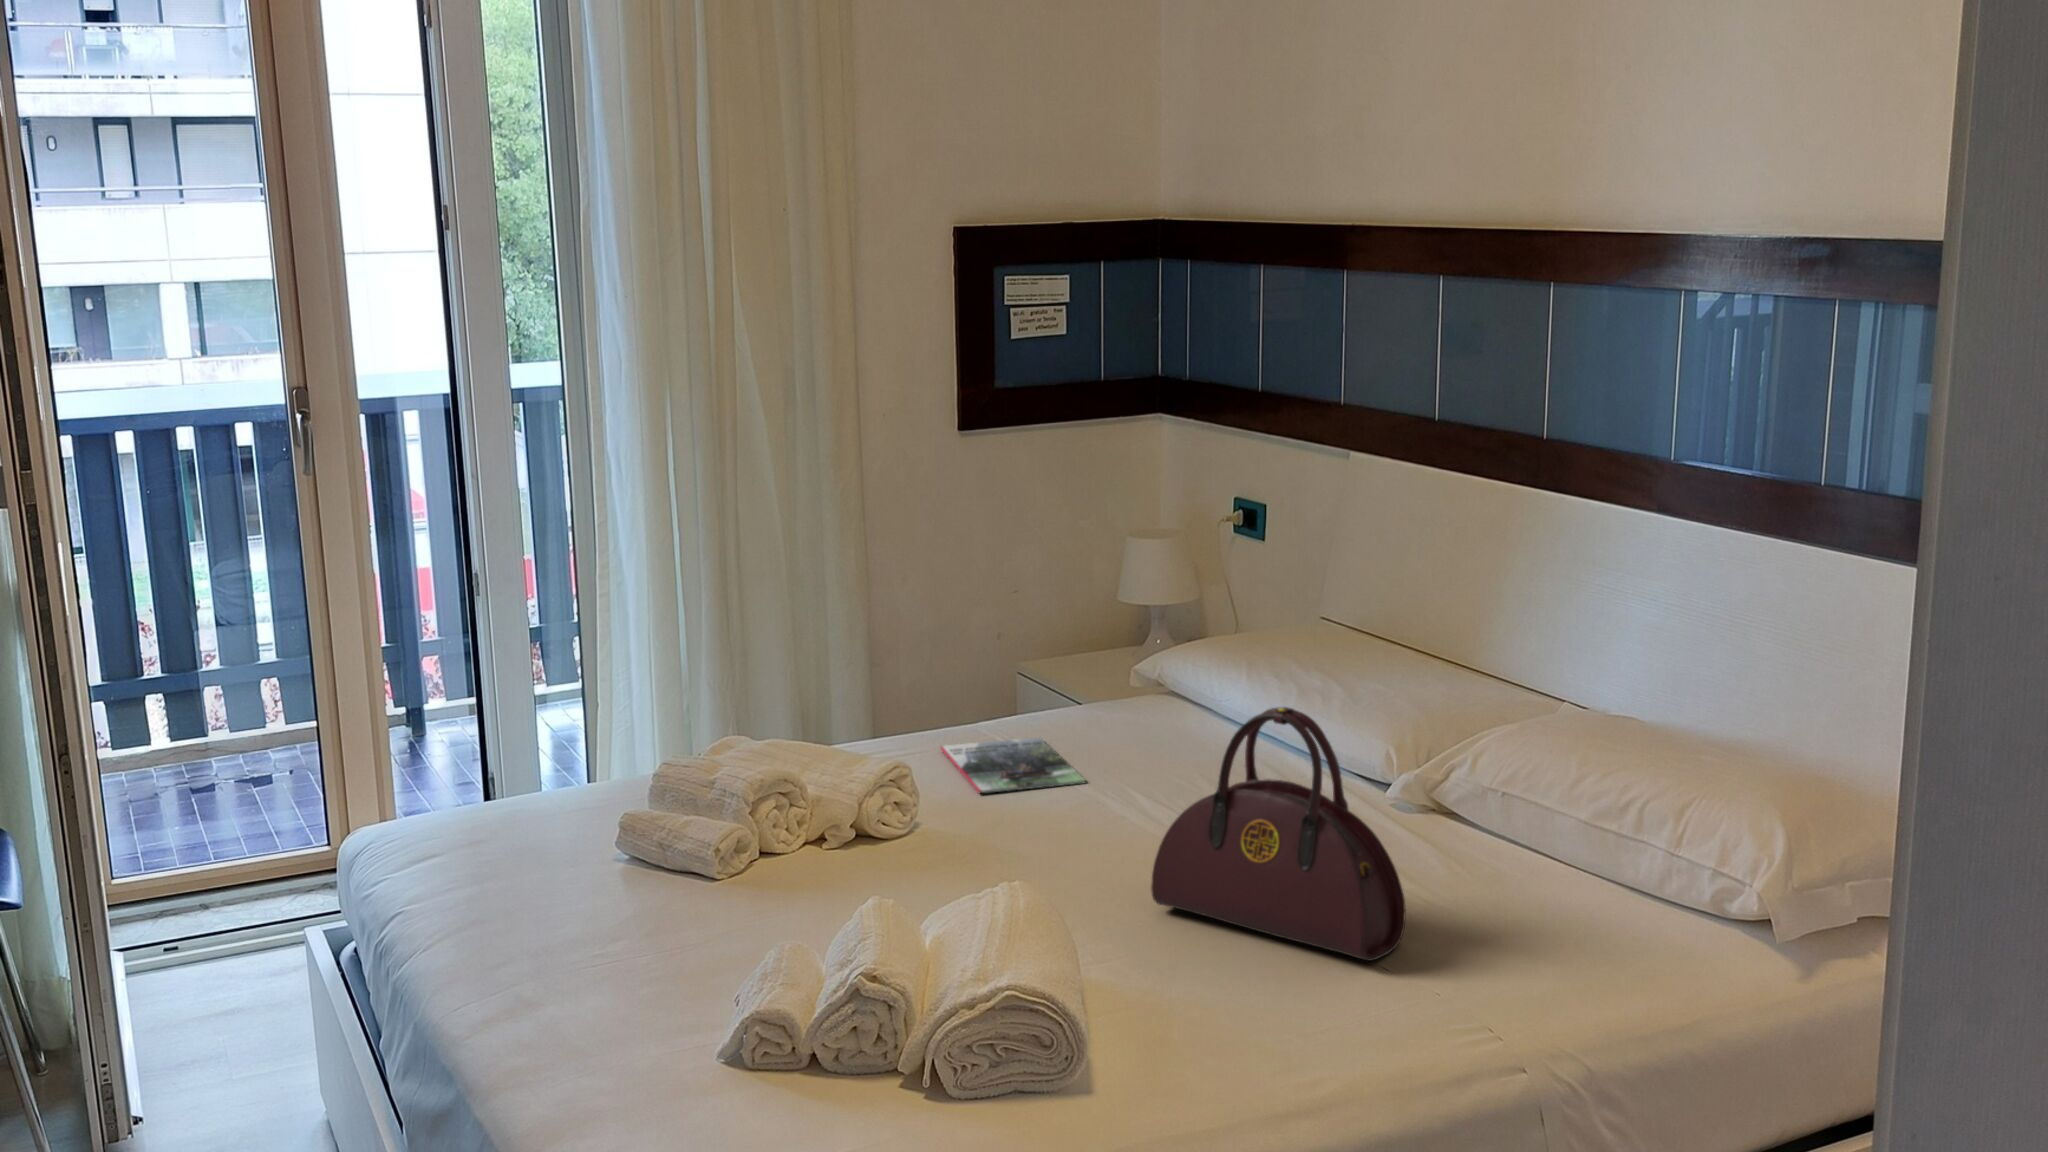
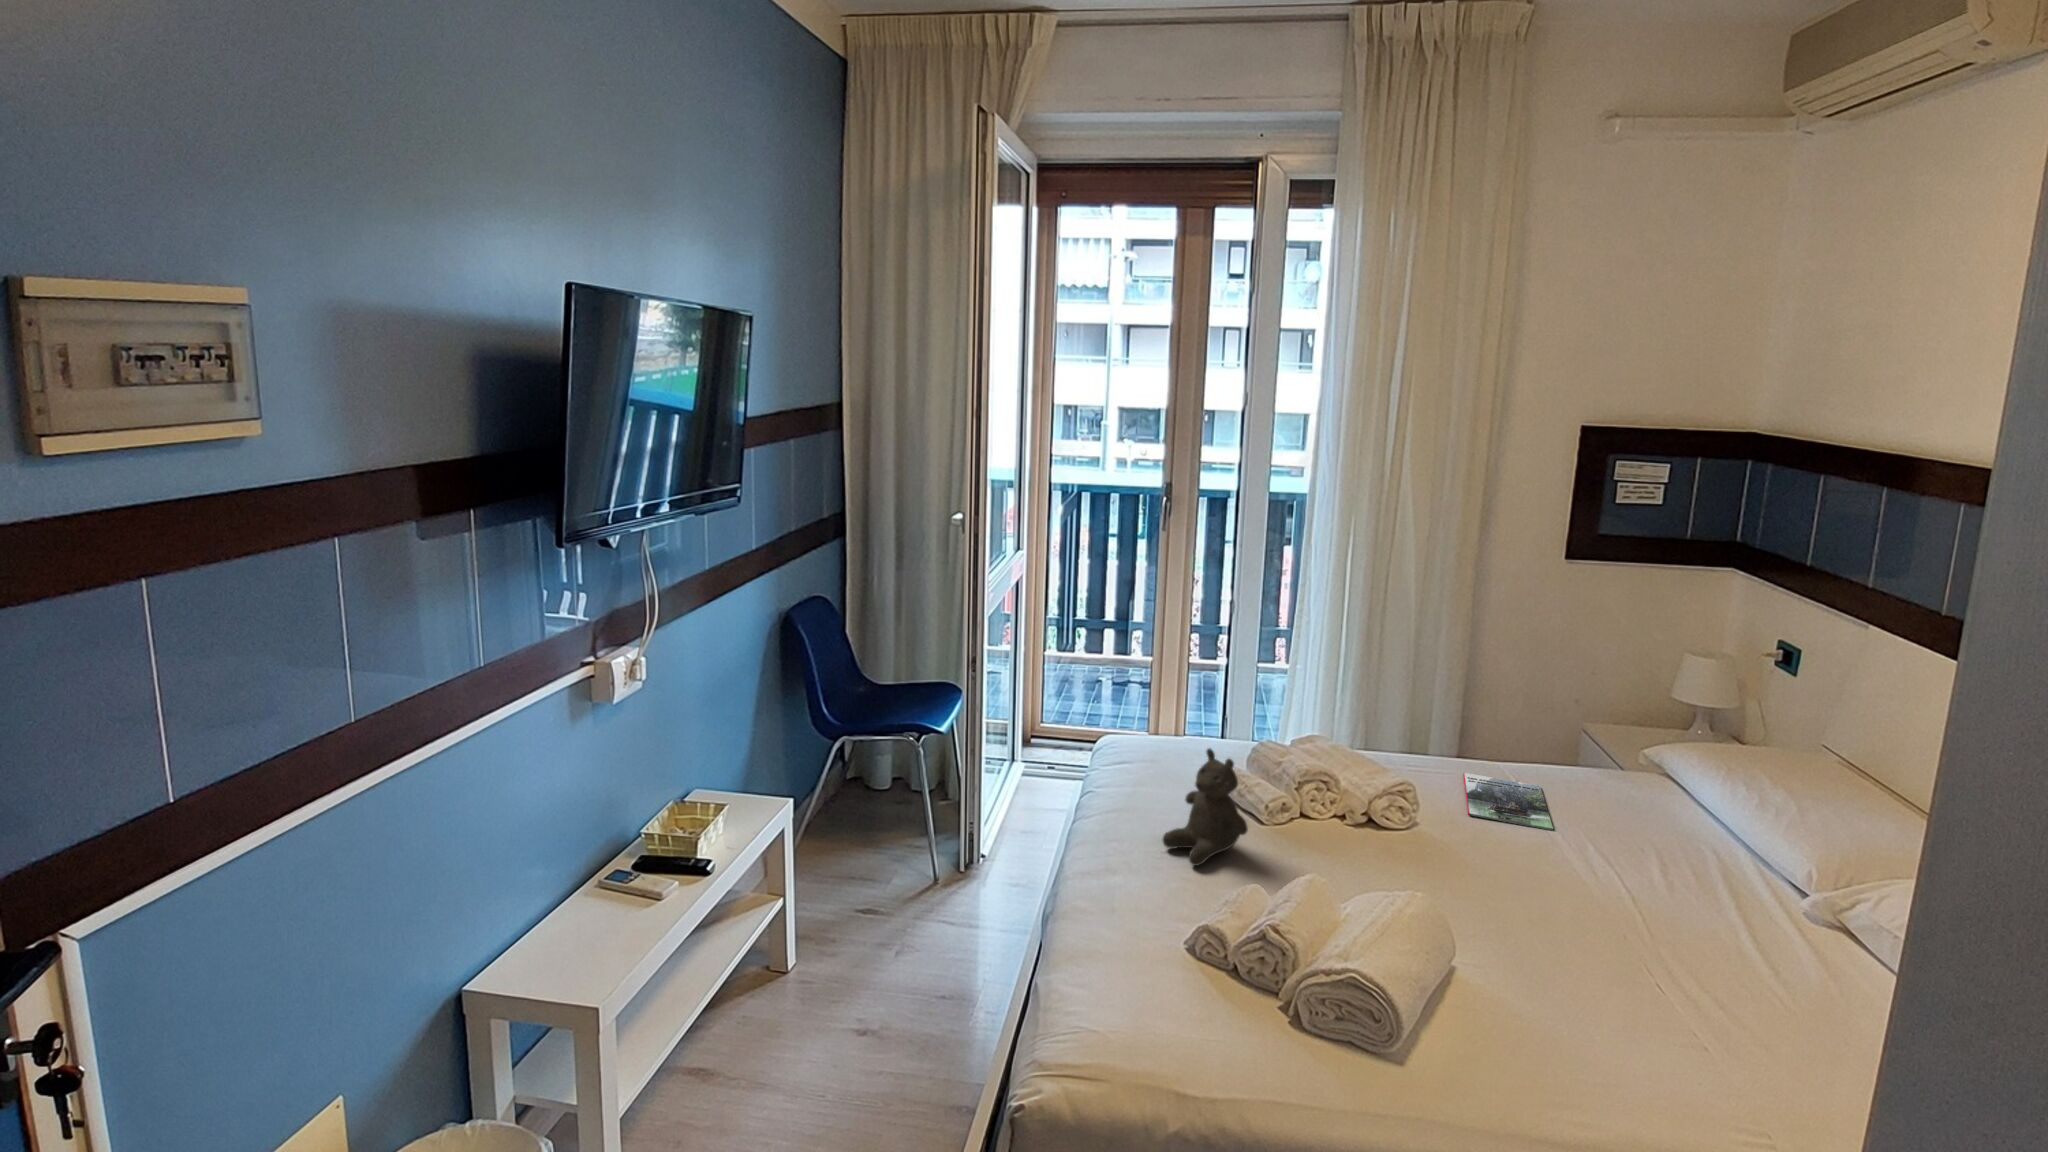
handbag: present [1151,707,1406,961] -> none [1537,839,1749,1064]
teddy bear: none [579,767,724,967] -> present [1163,748,1248,866]

